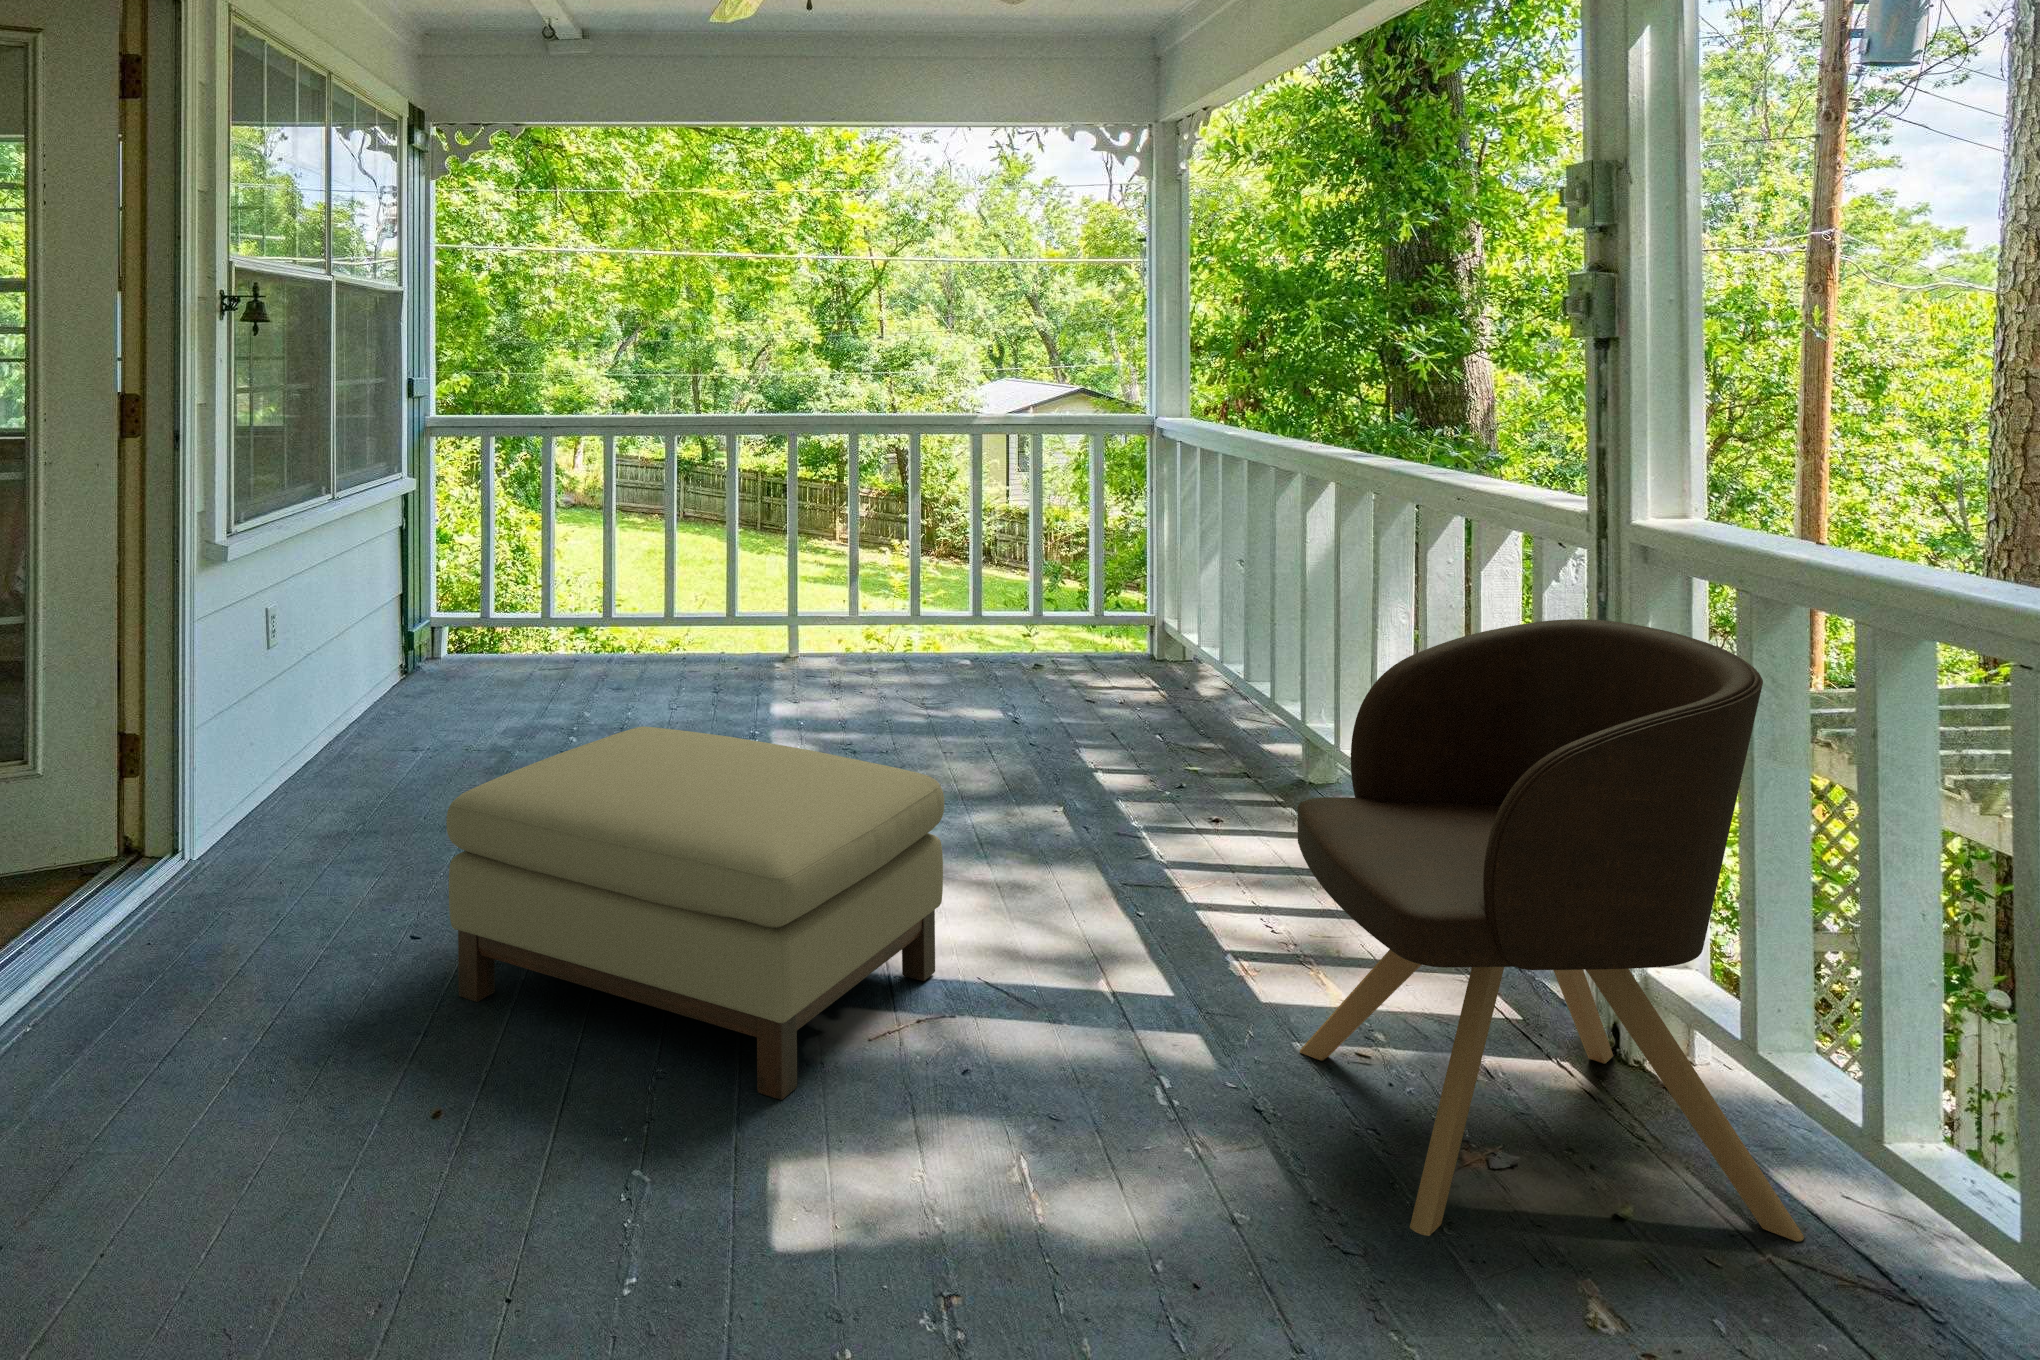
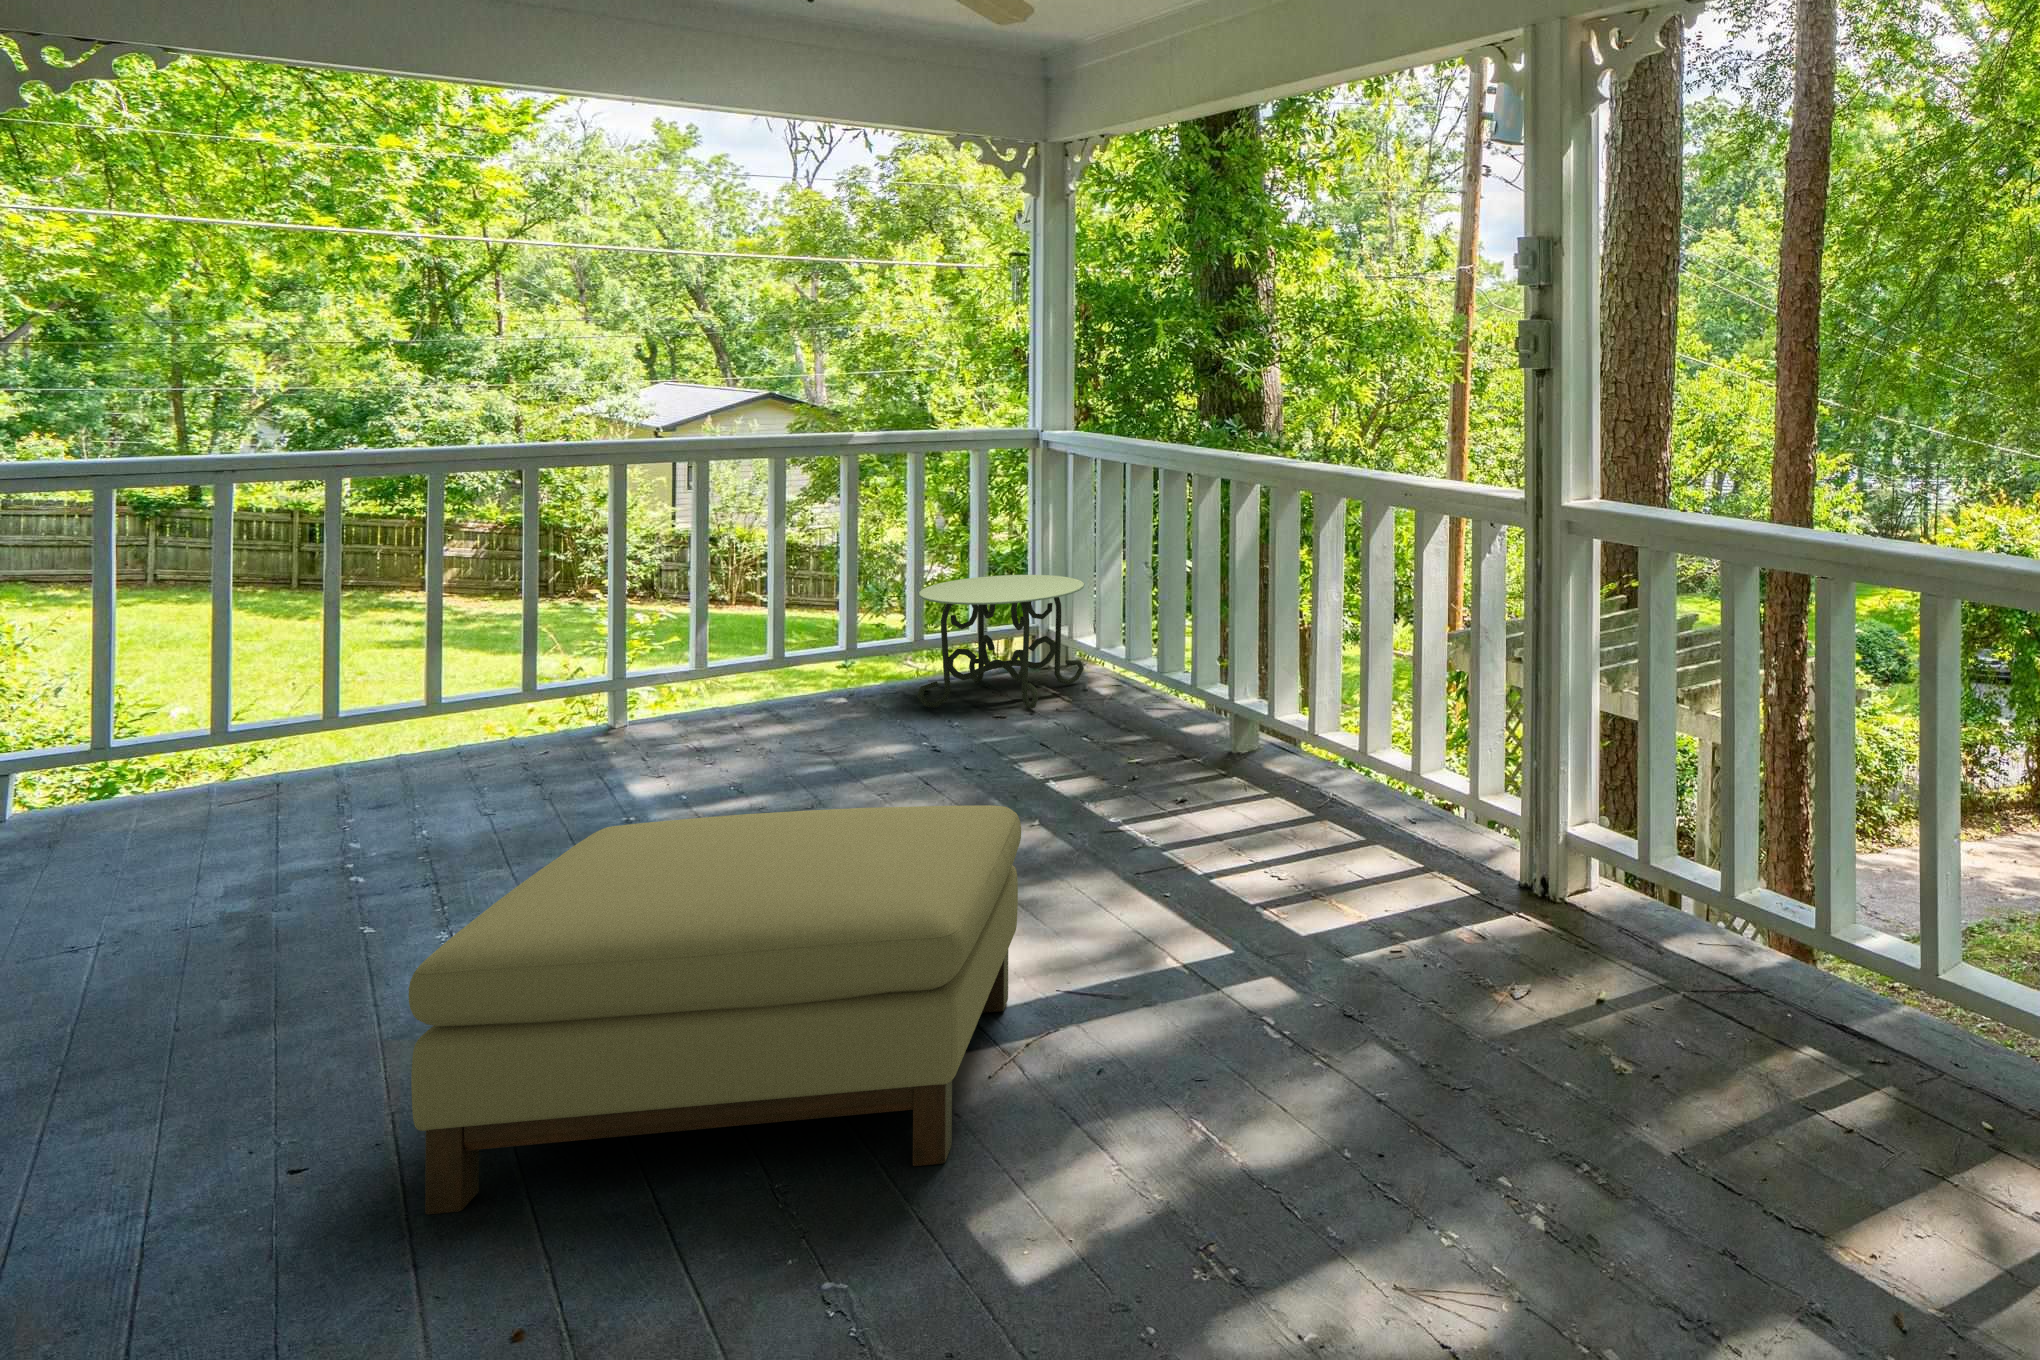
side table: none [1054,565,1225,704] -> present [917,575,1085,710]
armchair: present [1297,619,1804,1241] -> none [1352,579,1705,1059]

